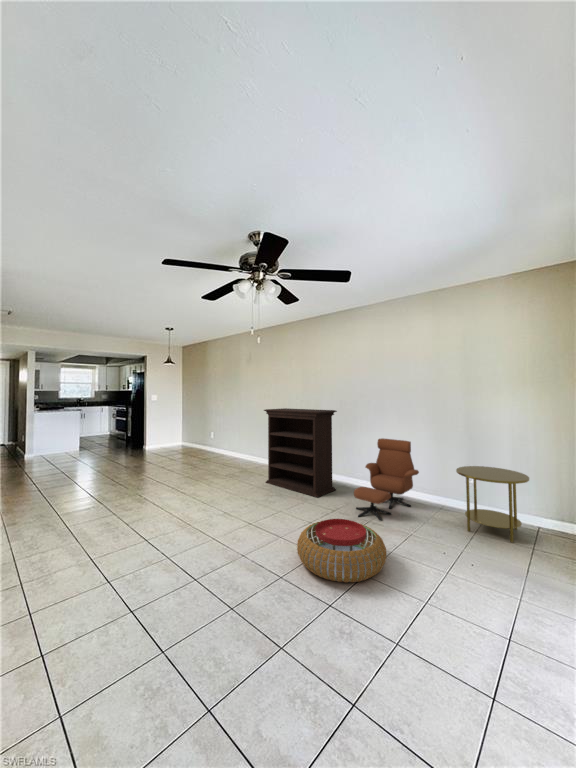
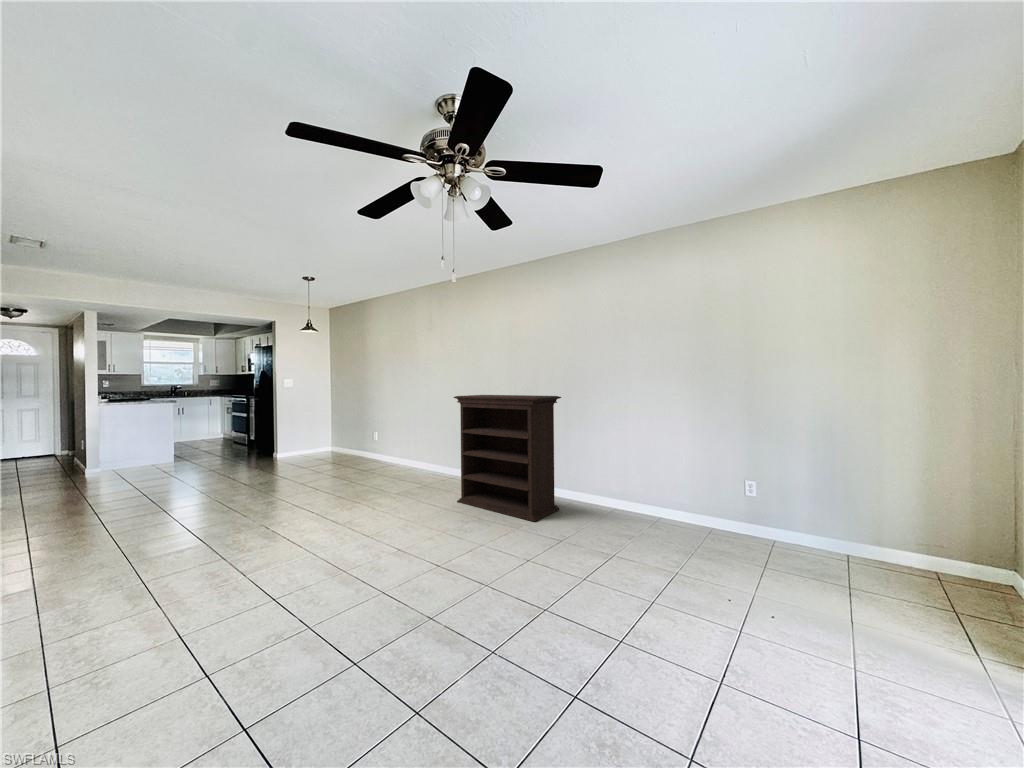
lounge chair: present [354,438,419,520] -> none [590,435,680,553]
side table: present [456,466,529,542] -> none [737,472,842,579]
pouf: present [297,519,386,583] -> none [516,556,653,658]

